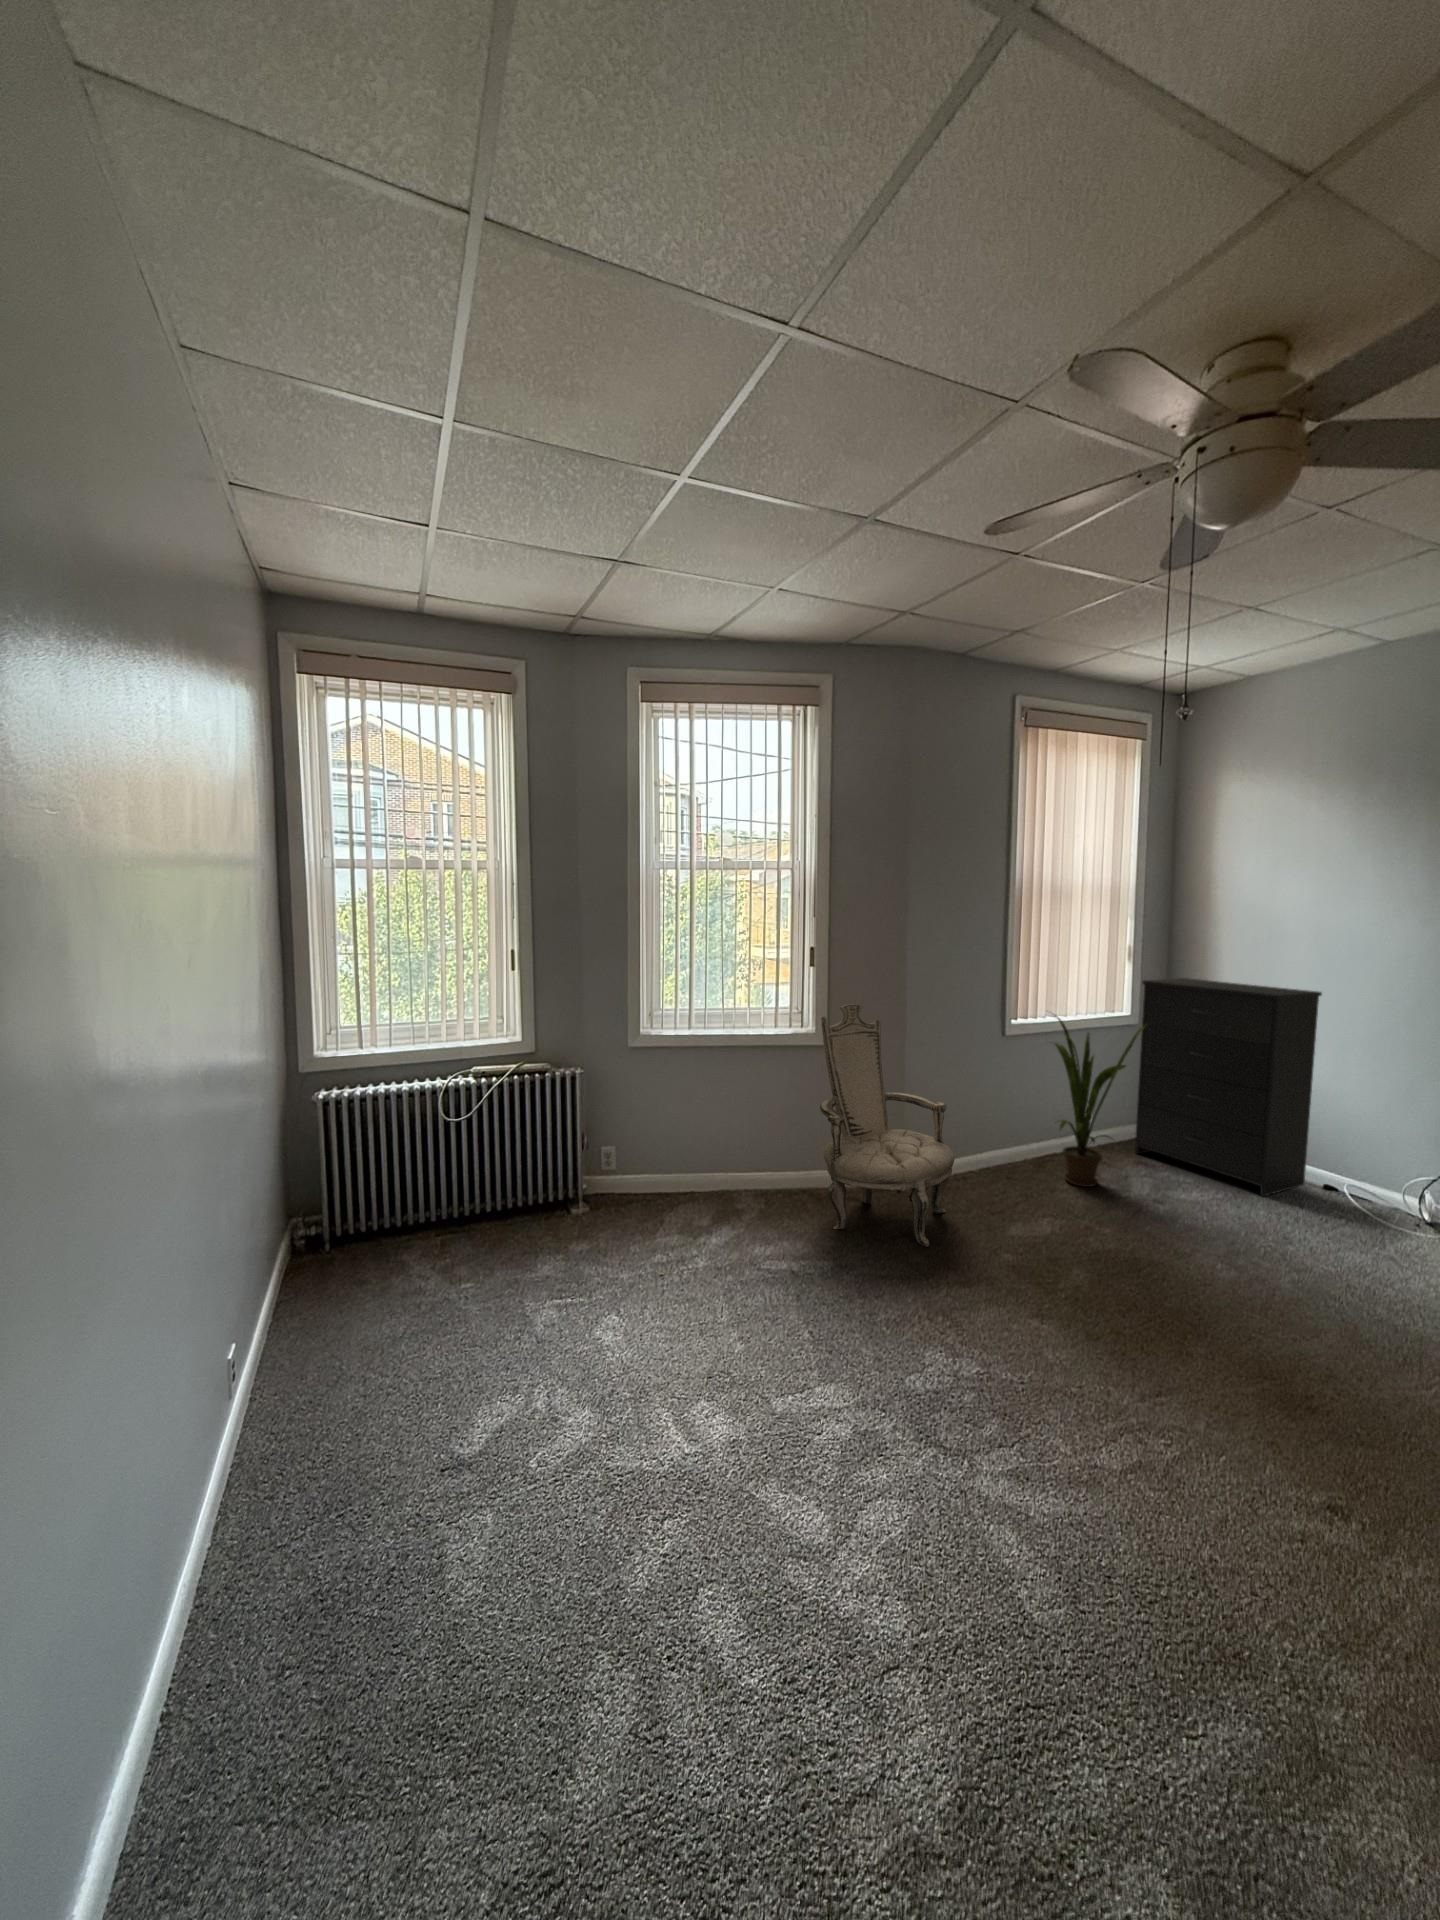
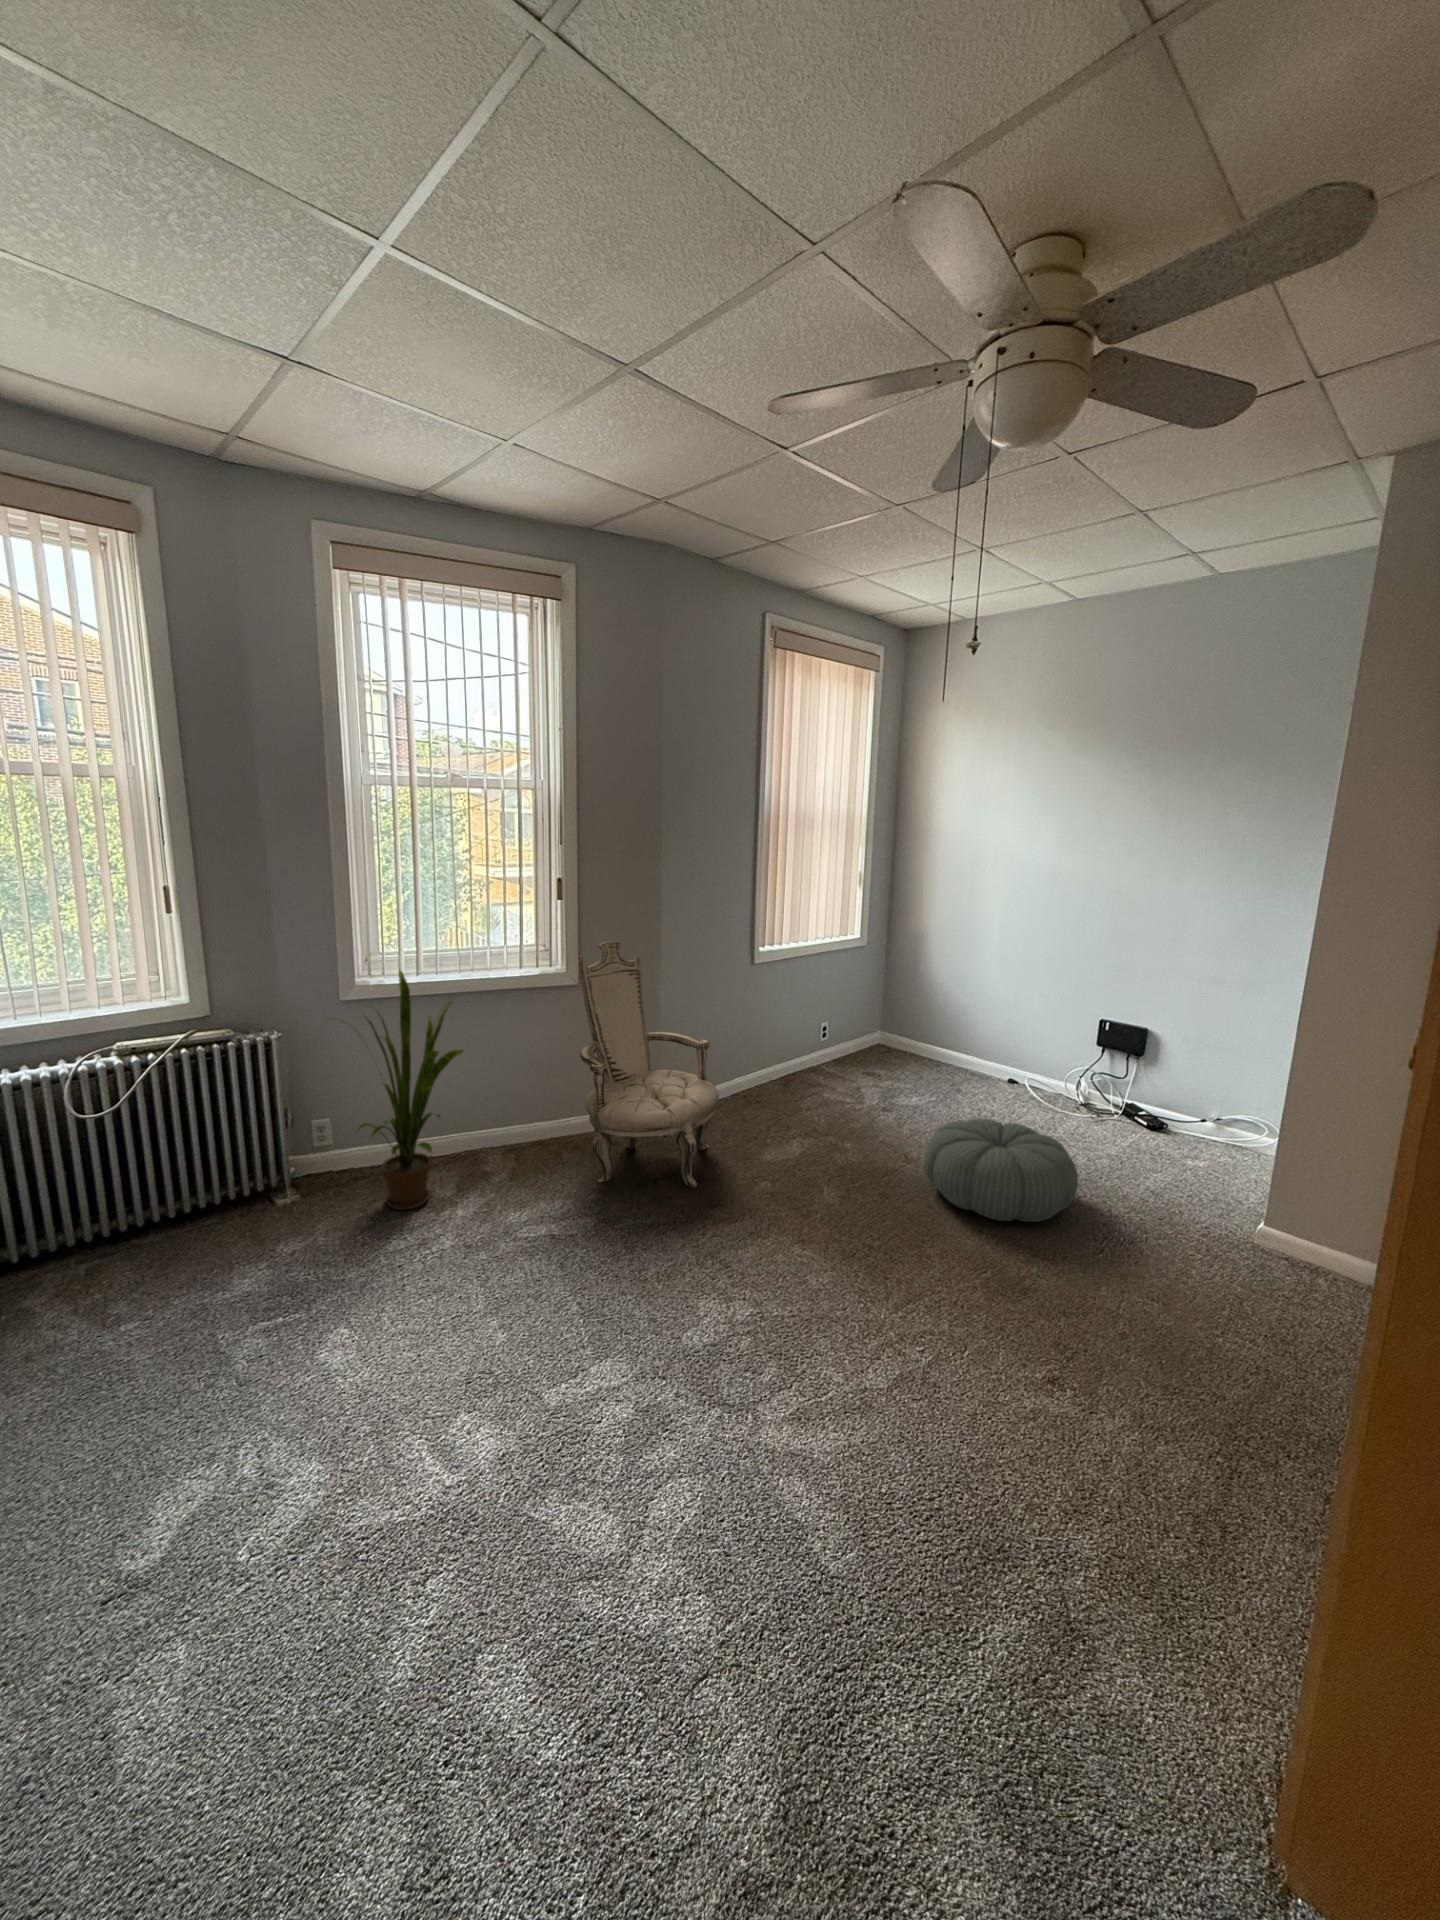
dresser: present [1135,978,1322,1196] -> none [868,905,1018,1098]
house plant: present [1054,1017,1147,1187] -> present [350,971,463,1210]
pouf: none [1188,1213,1397,1339] -> present [924,1118,1078,1222]

